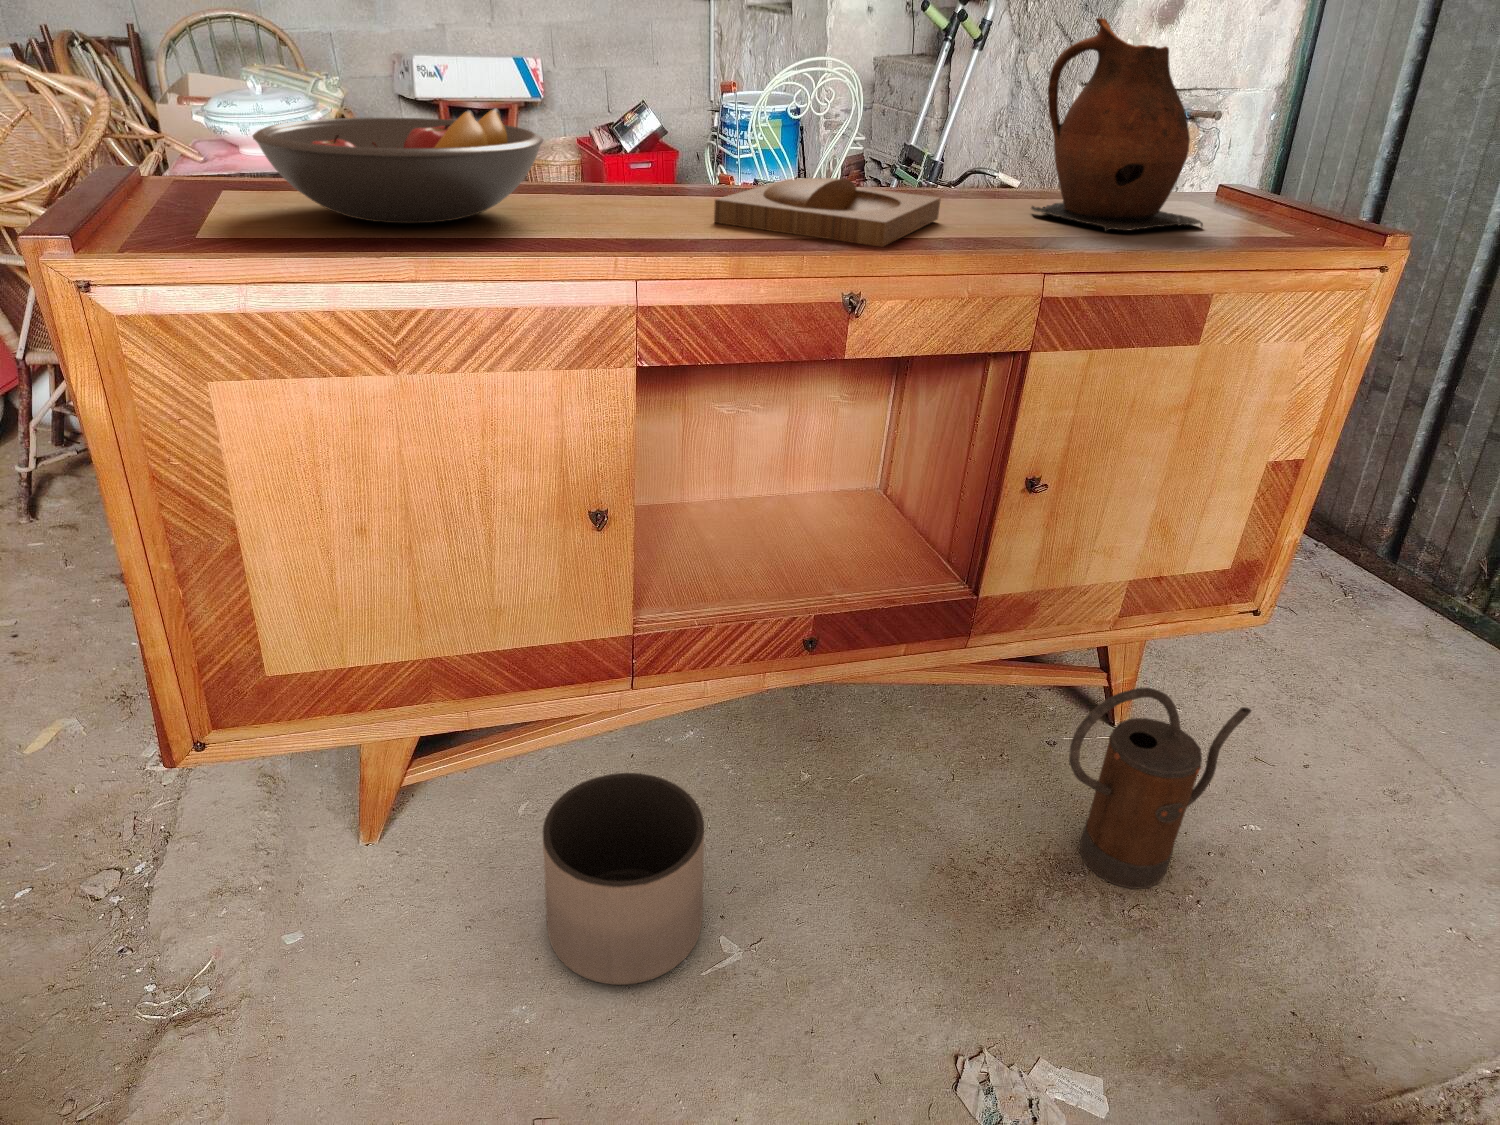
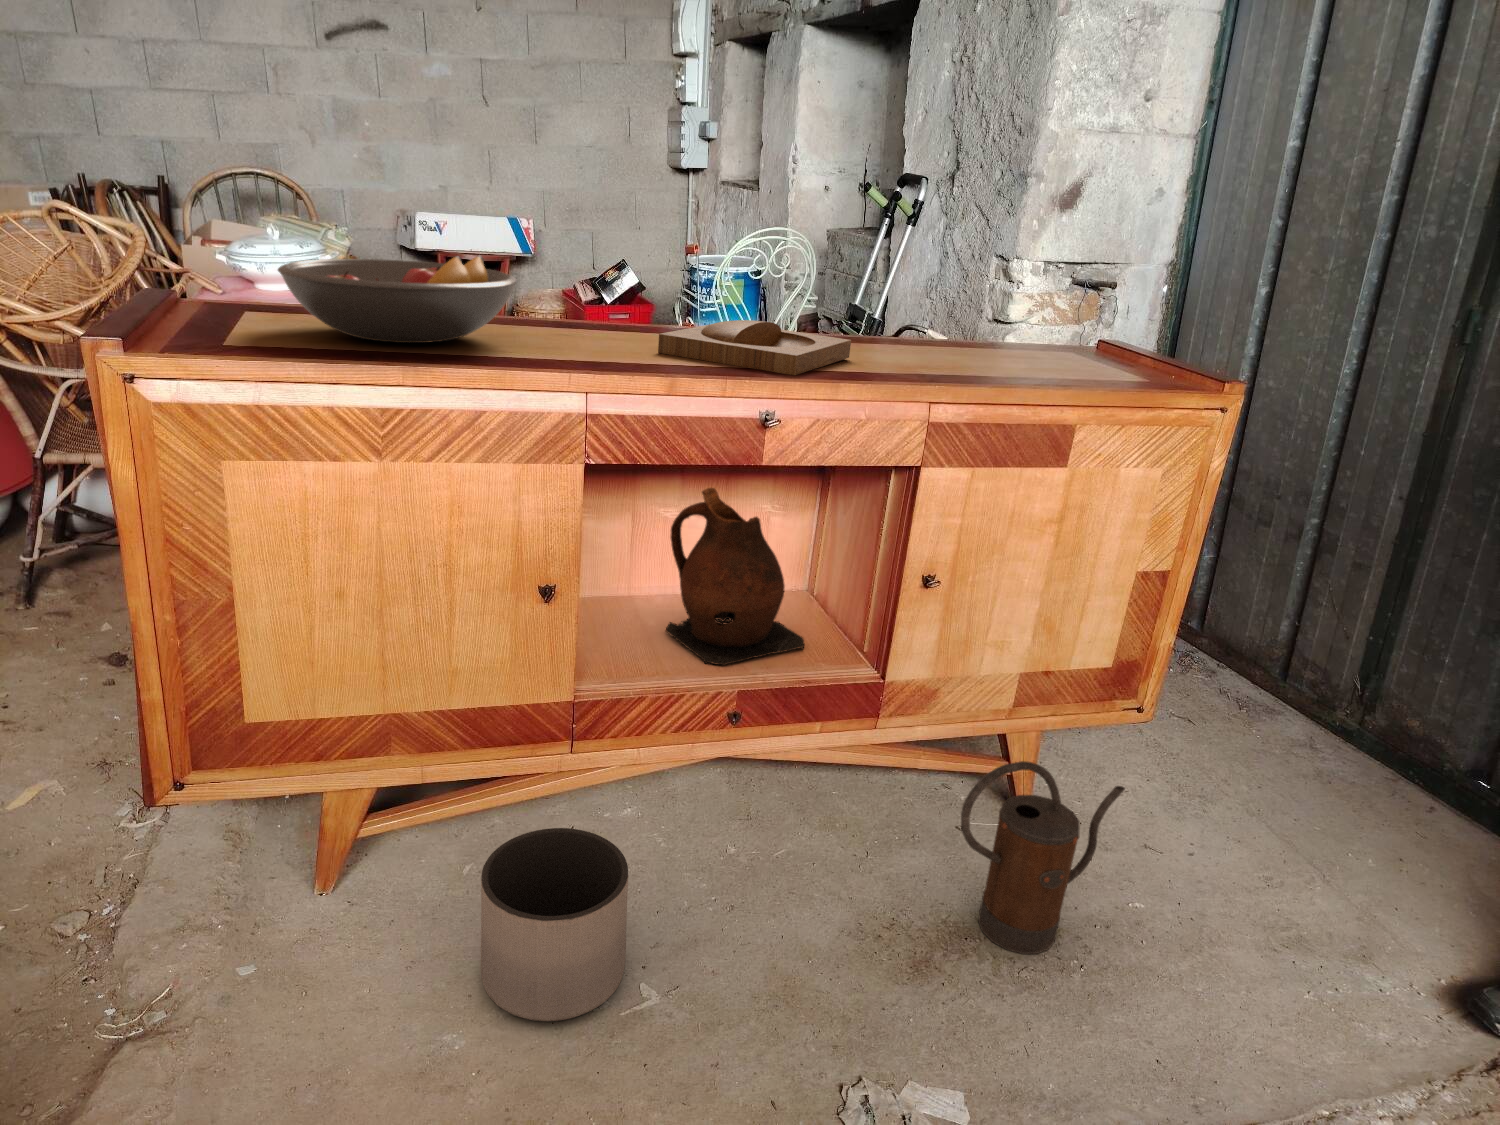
ceramic pitcher: present [1031,18,1203,232] -> present [666,488,804,665]

